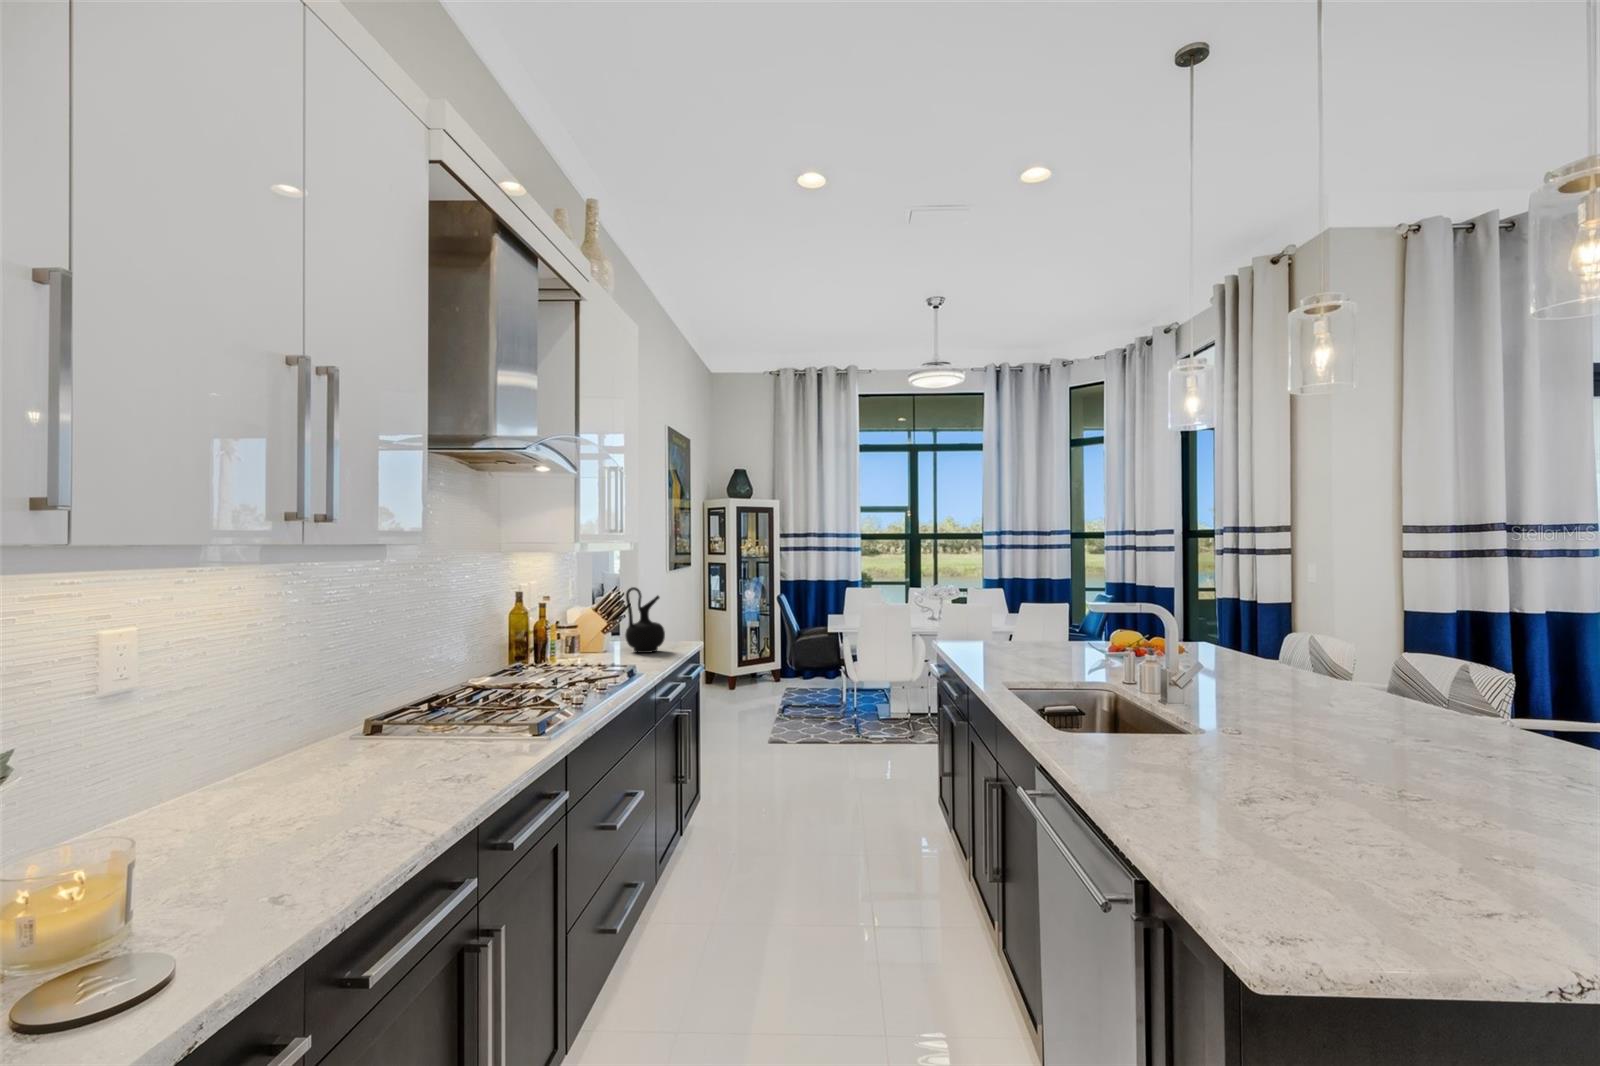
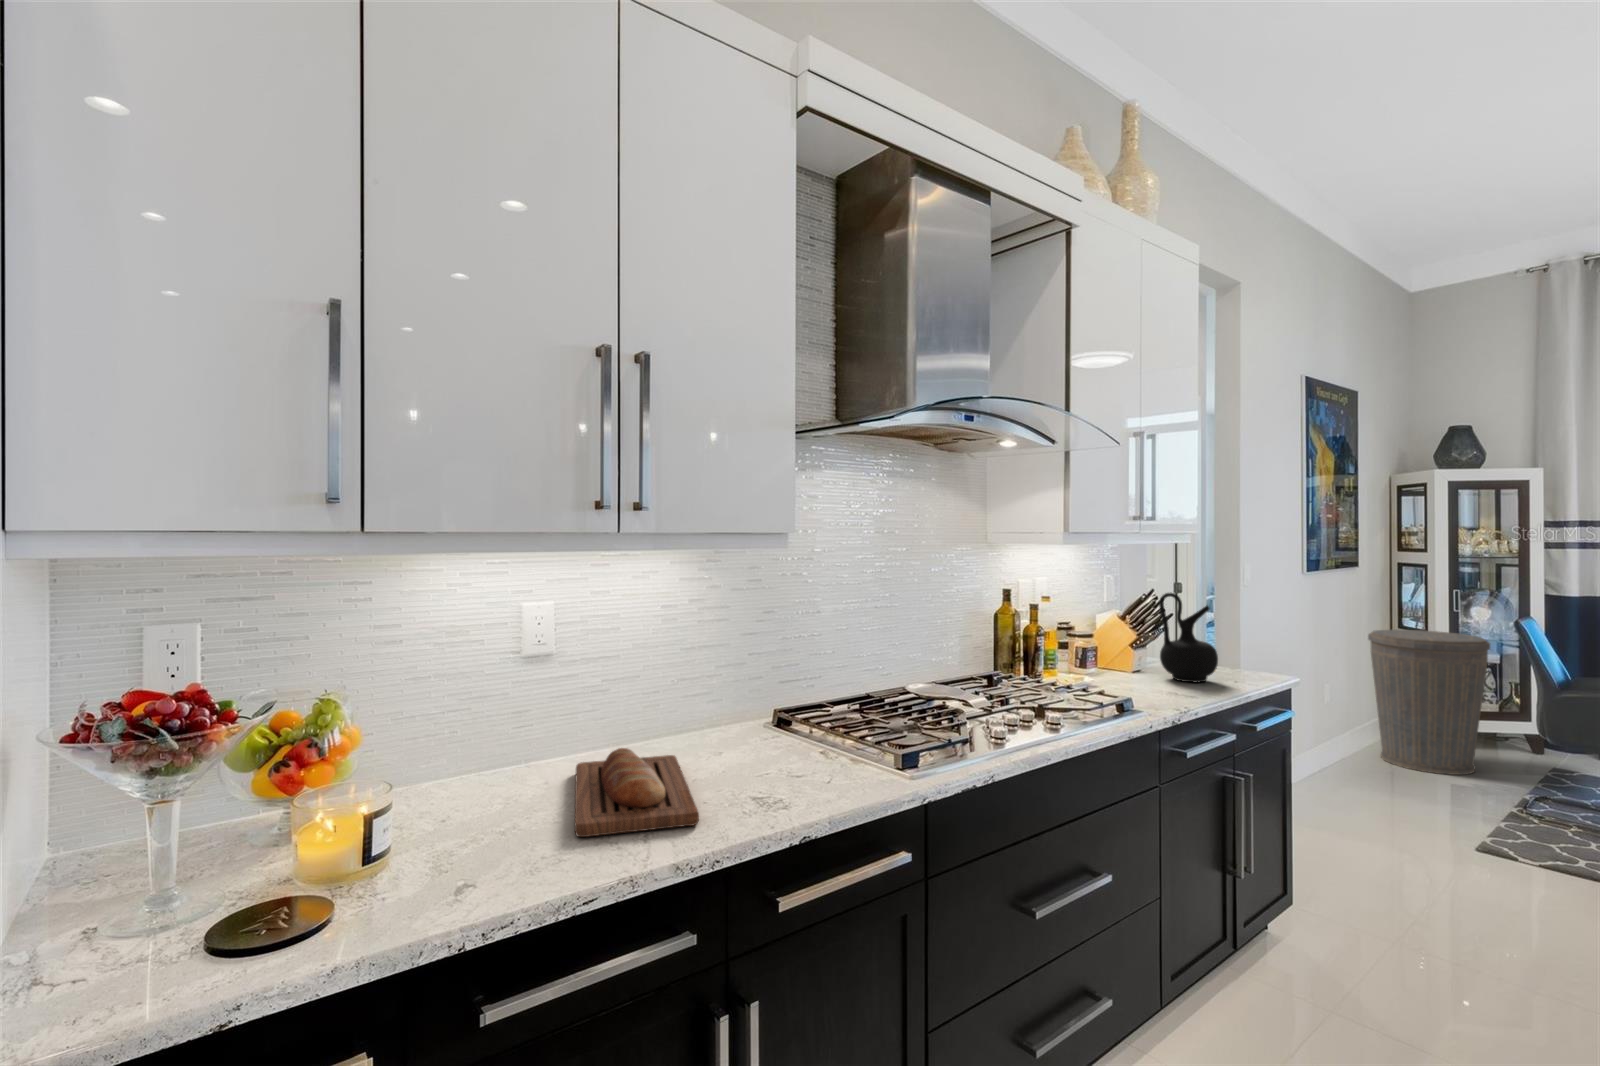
trash can: none [696,608,761,704] -> present [1368,630,1490,775]
bread loaf: none [183,773,413,854] -> present [575,748,699,837]

